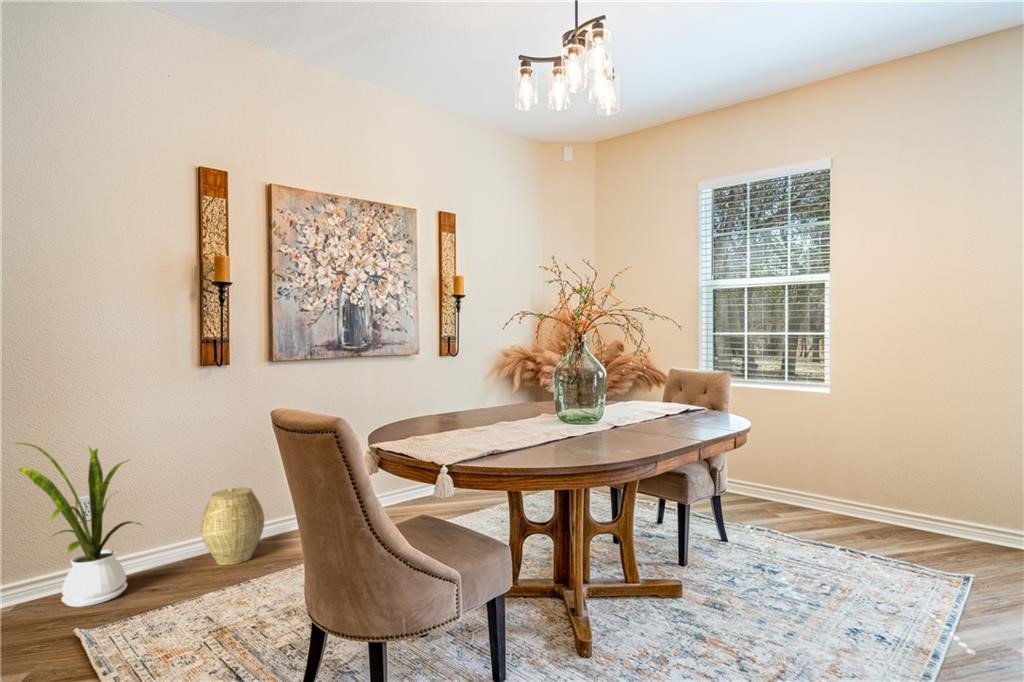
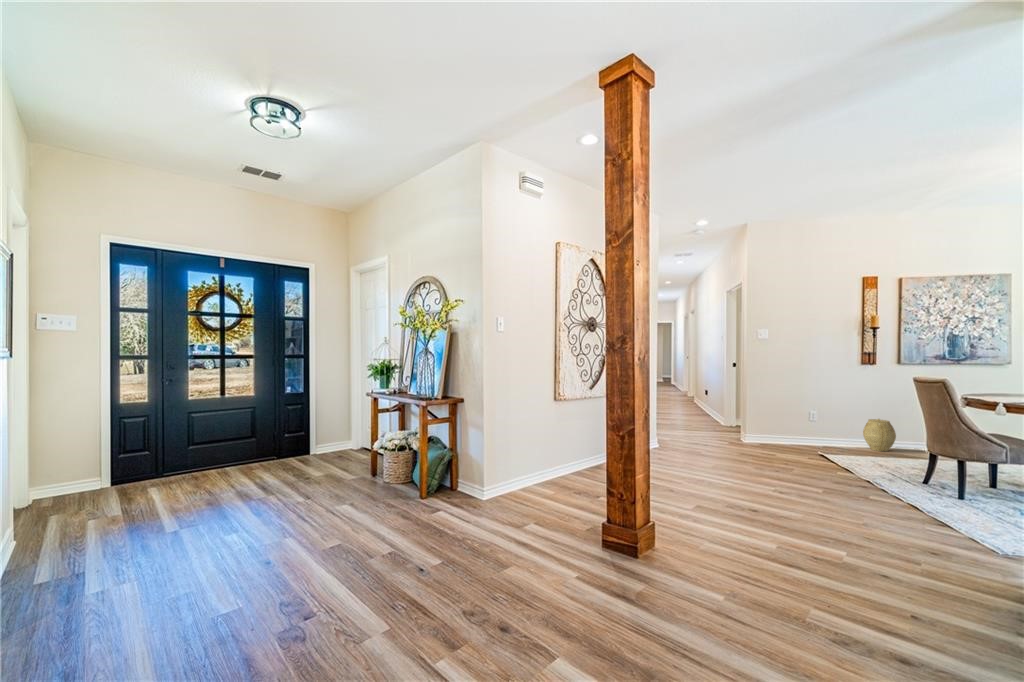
house plant: present [16,443,141,607] -> none [794,387,838,448]

